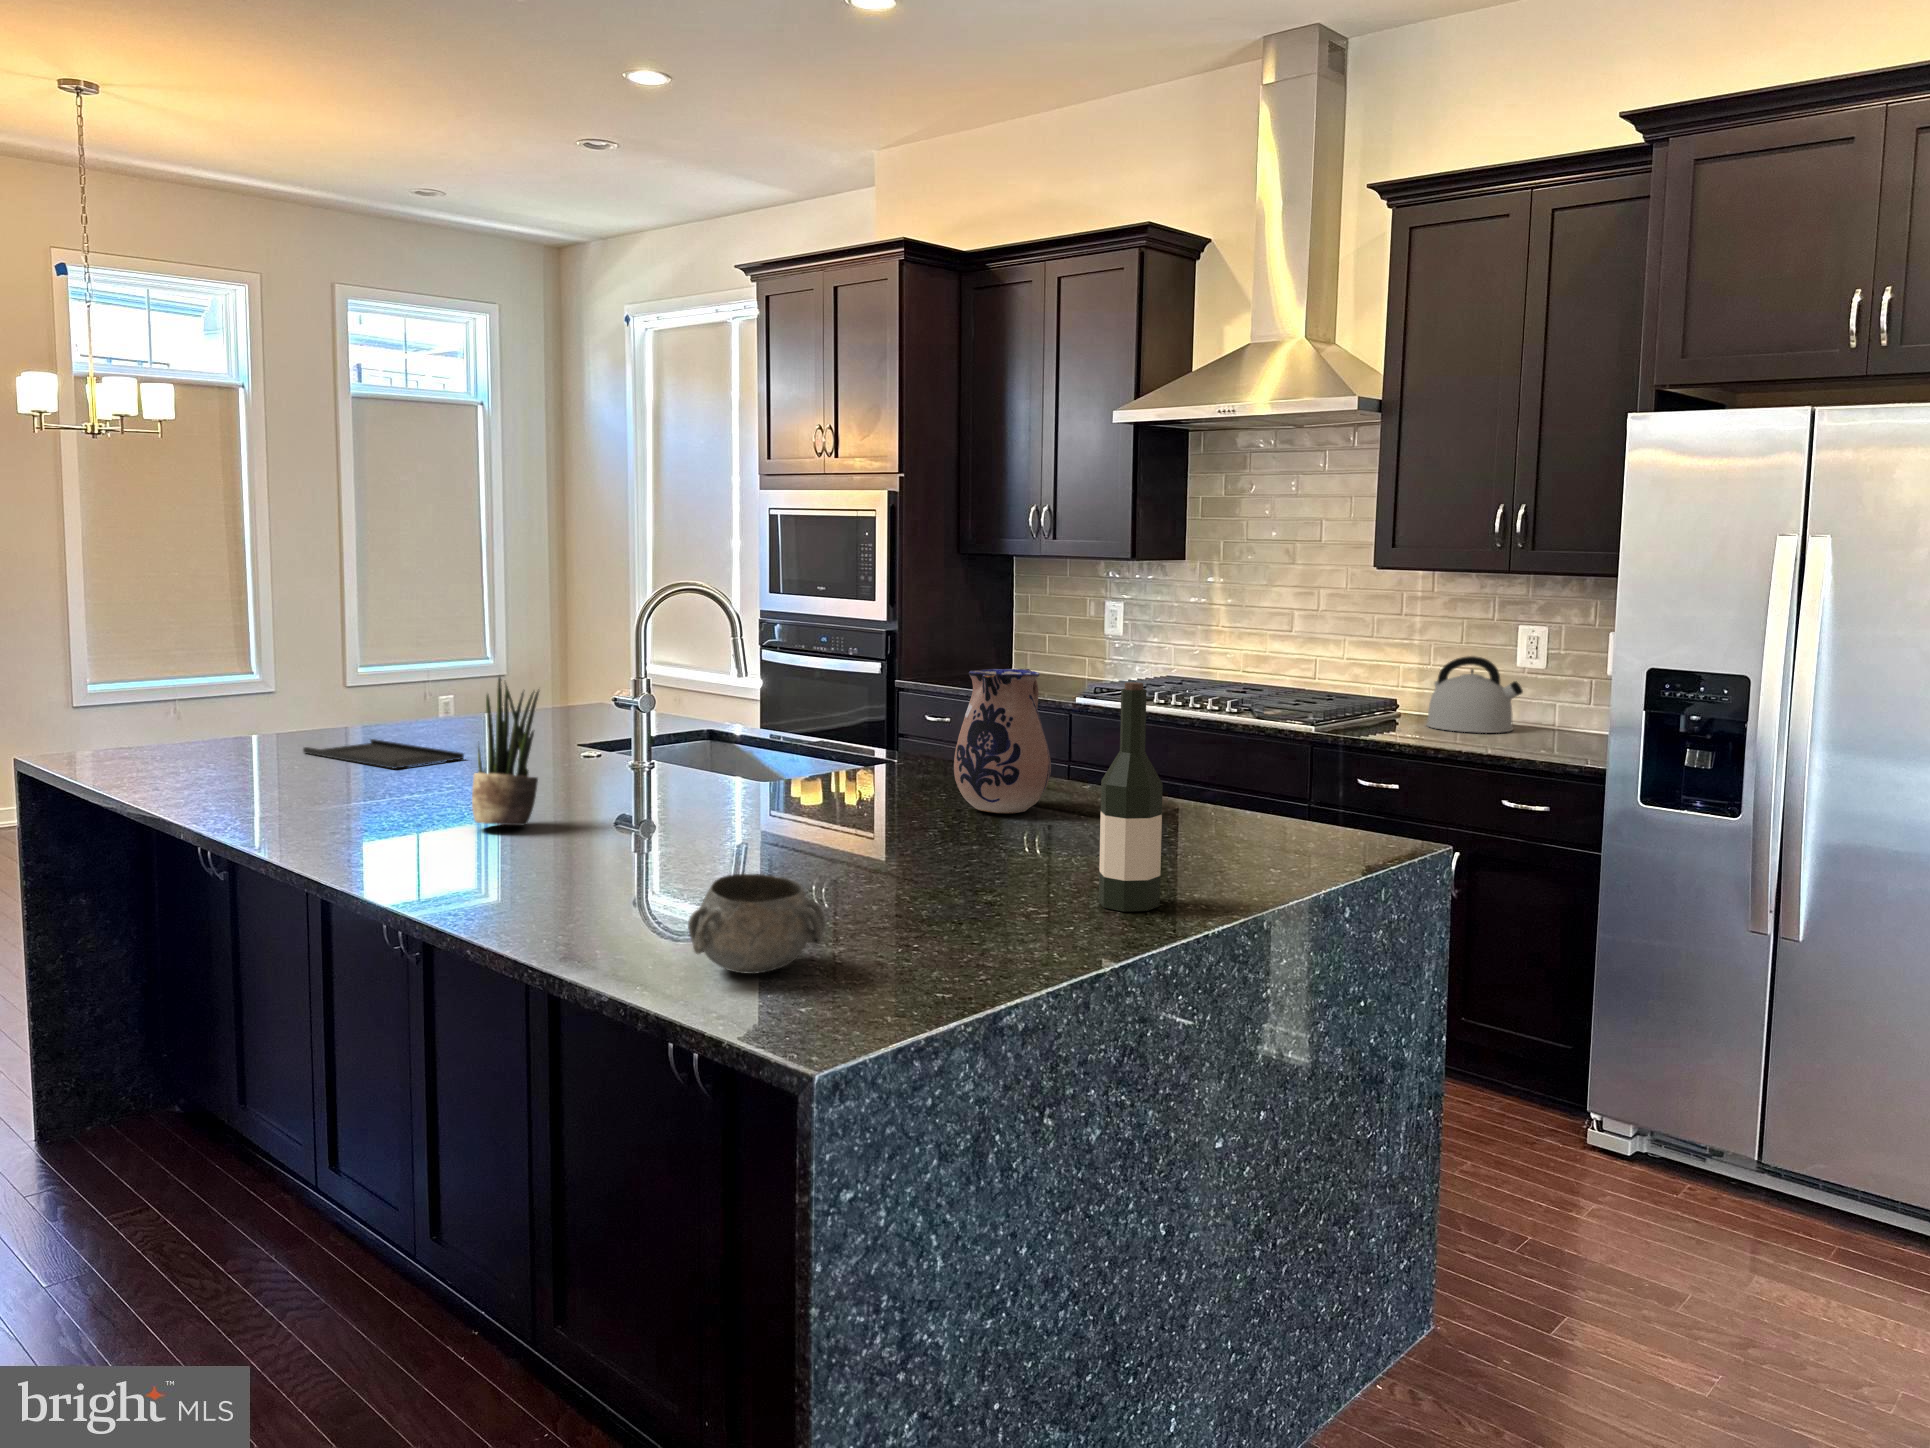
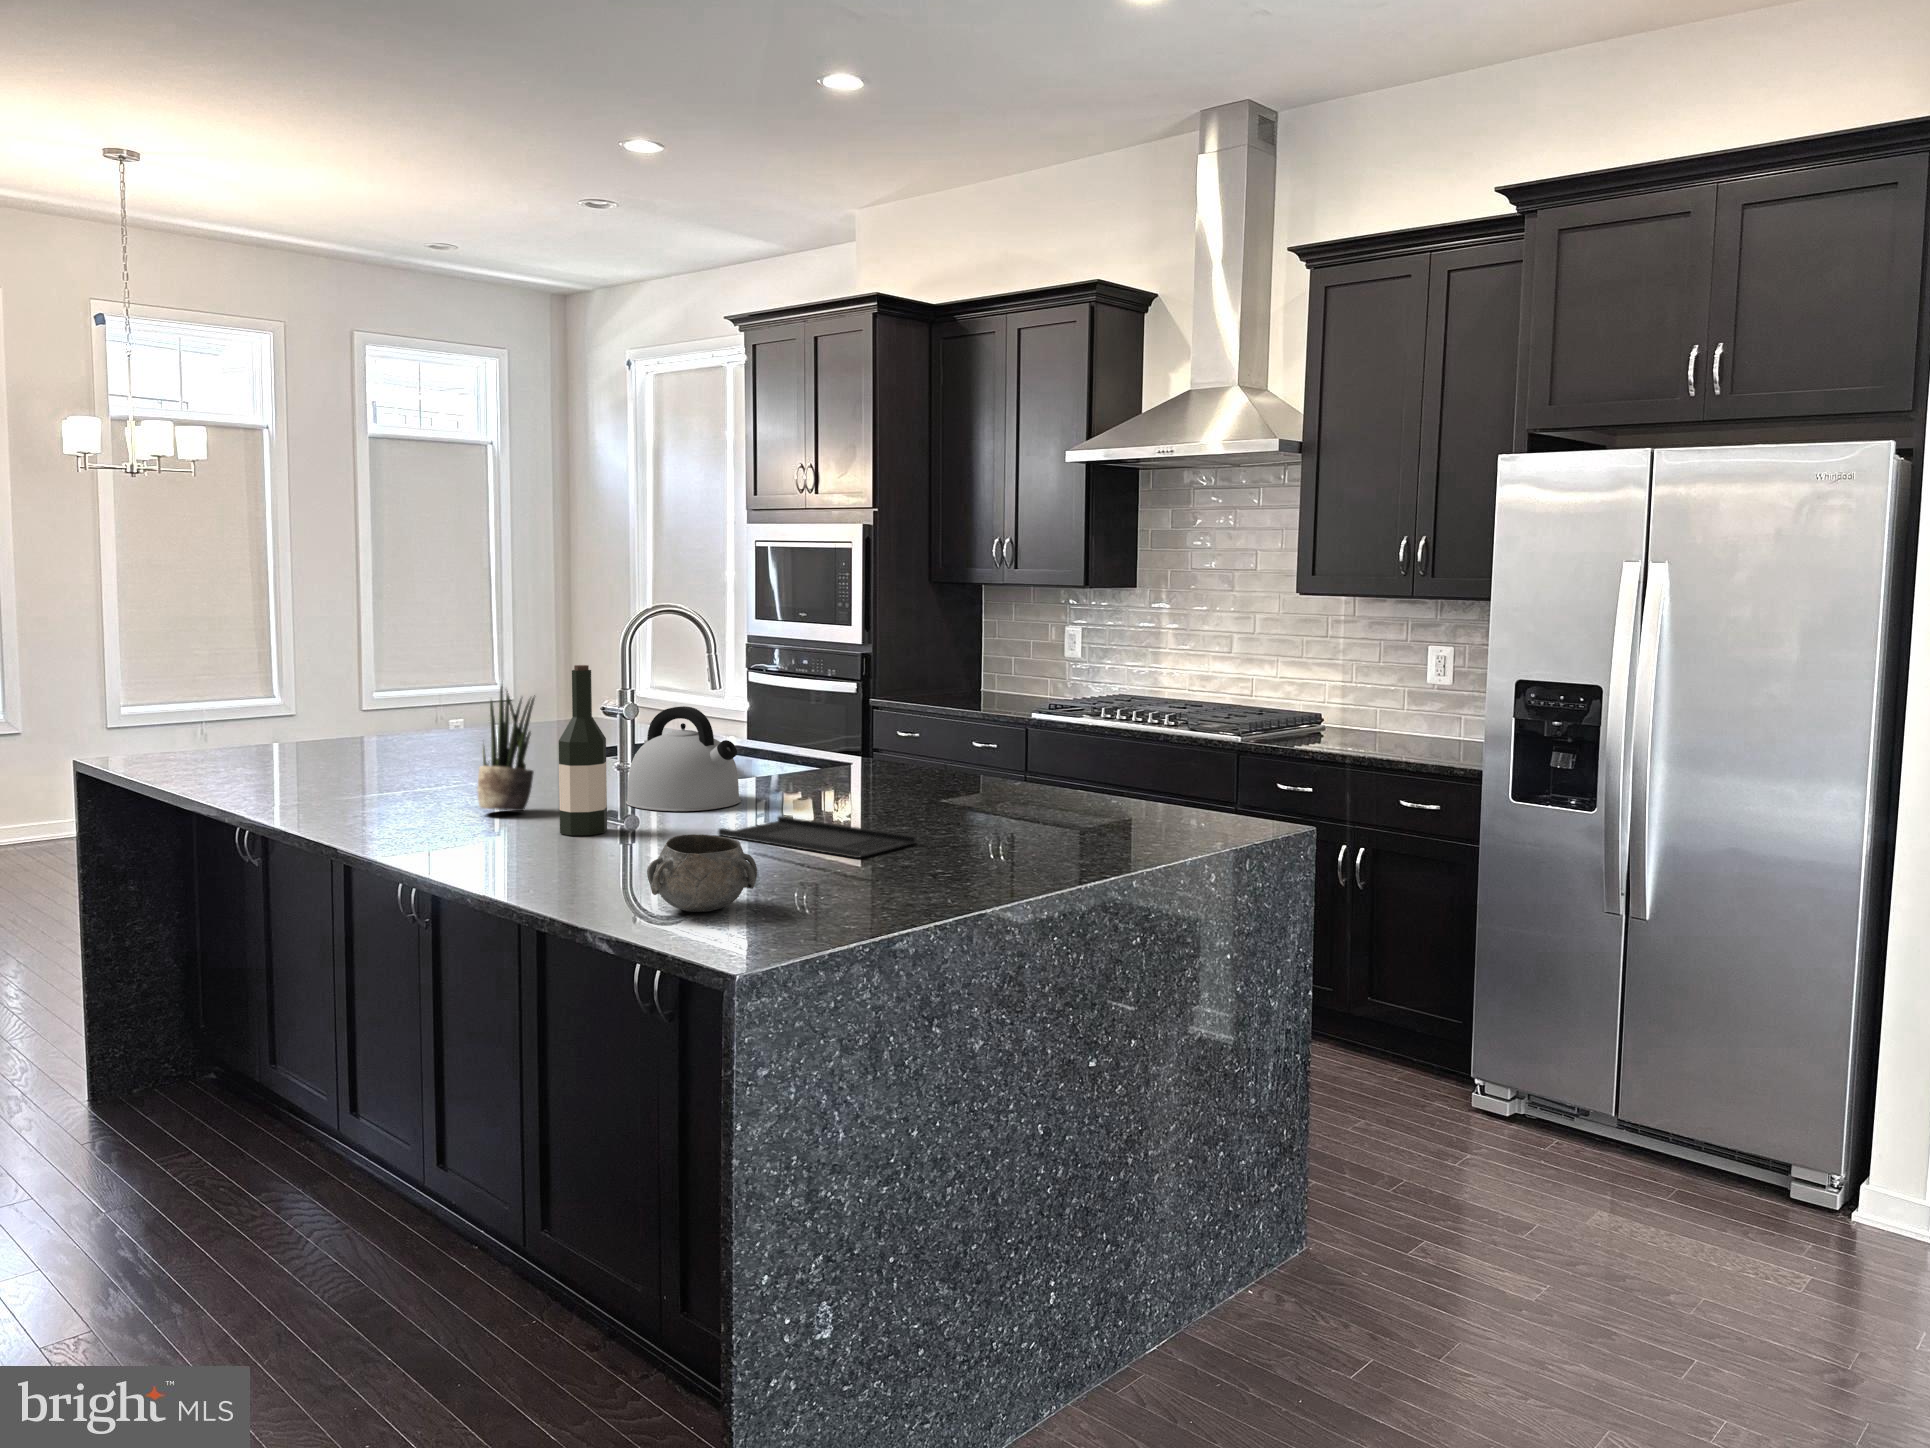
kettle: present [1426,656,1523,733] -> present [626,706,741,811]
ceramic pitcher: present [954,669,1051,814] -> none [892,679,976,803]
wine bottle: present [1099,682,1163,912] -> present [559,665,607,836]
tray: present [303,739,464,769] -> present [718,816,917,858]

